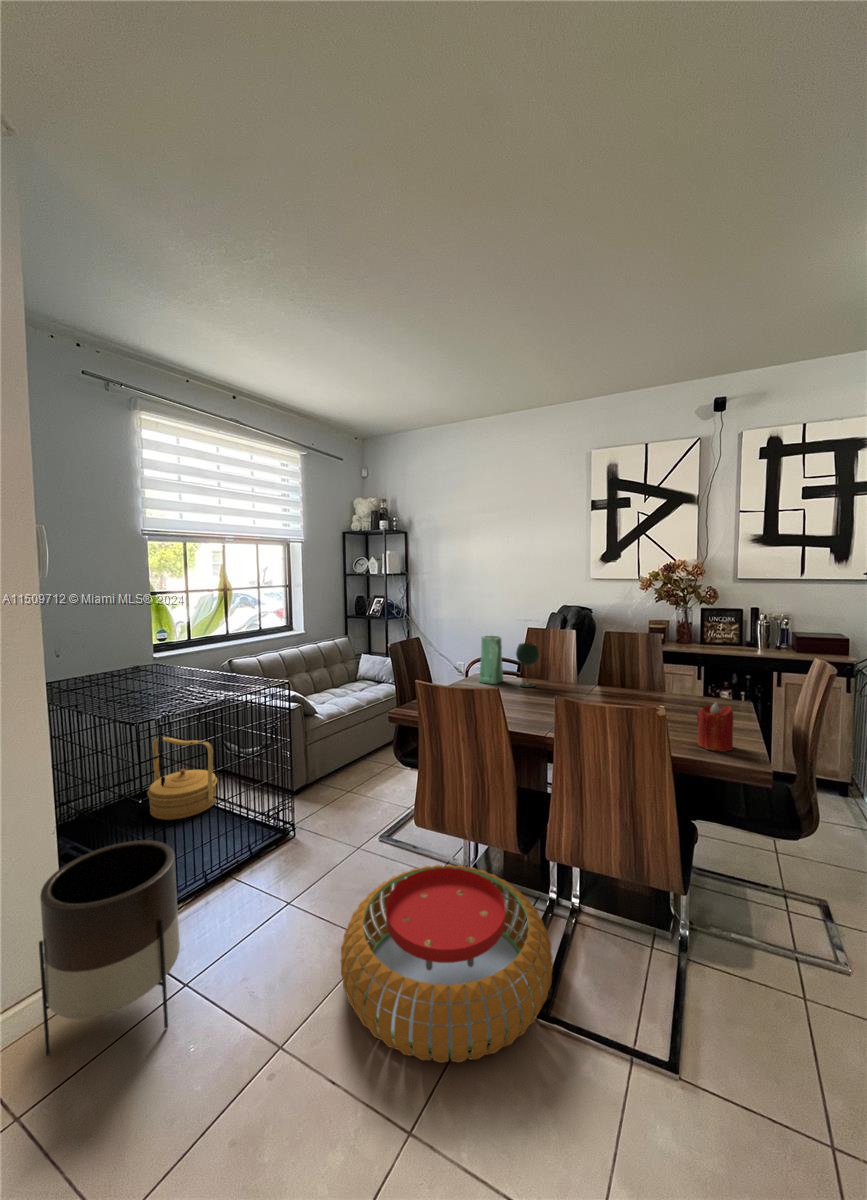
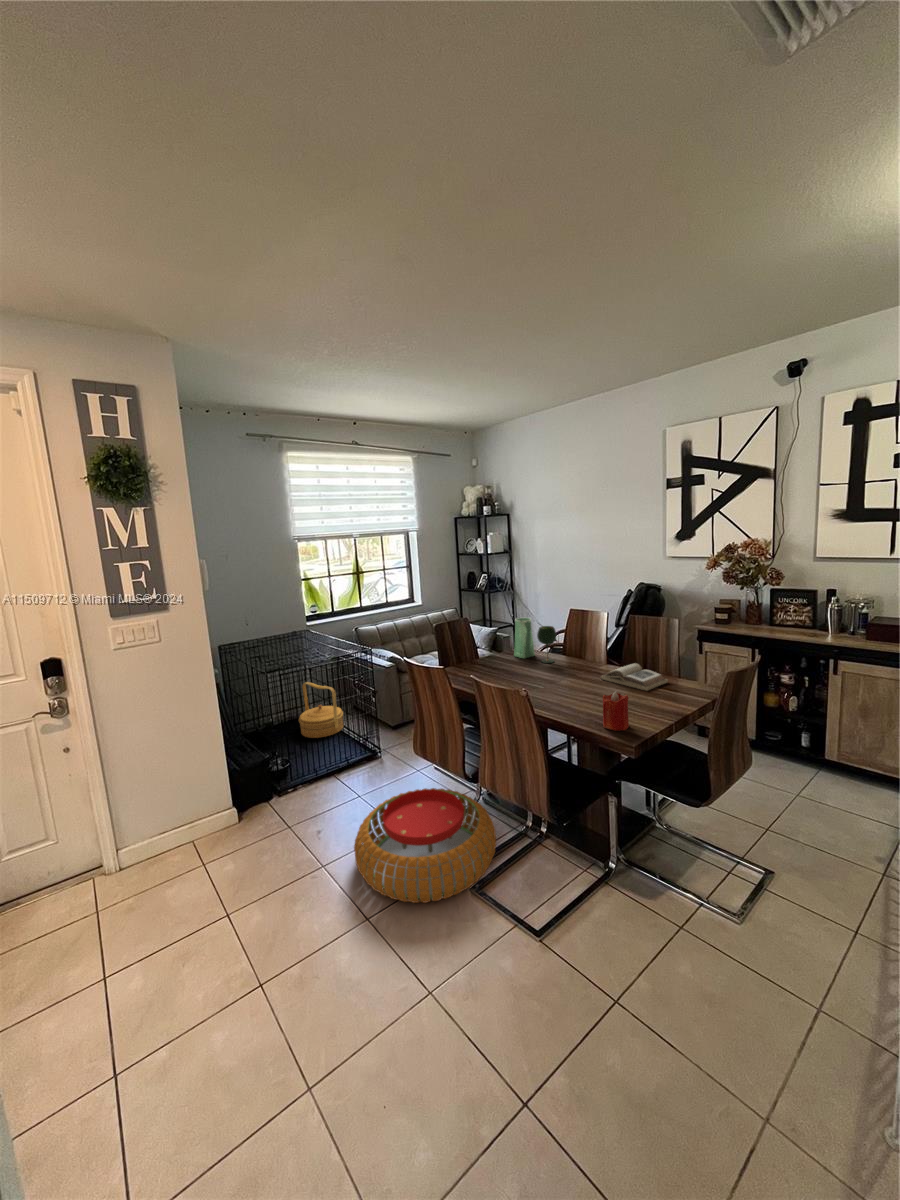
book: none [614,680,687,708] -> present [601,664,668,691]
planter: present [39,840,180,1055] -> none [202,746,278,850]

